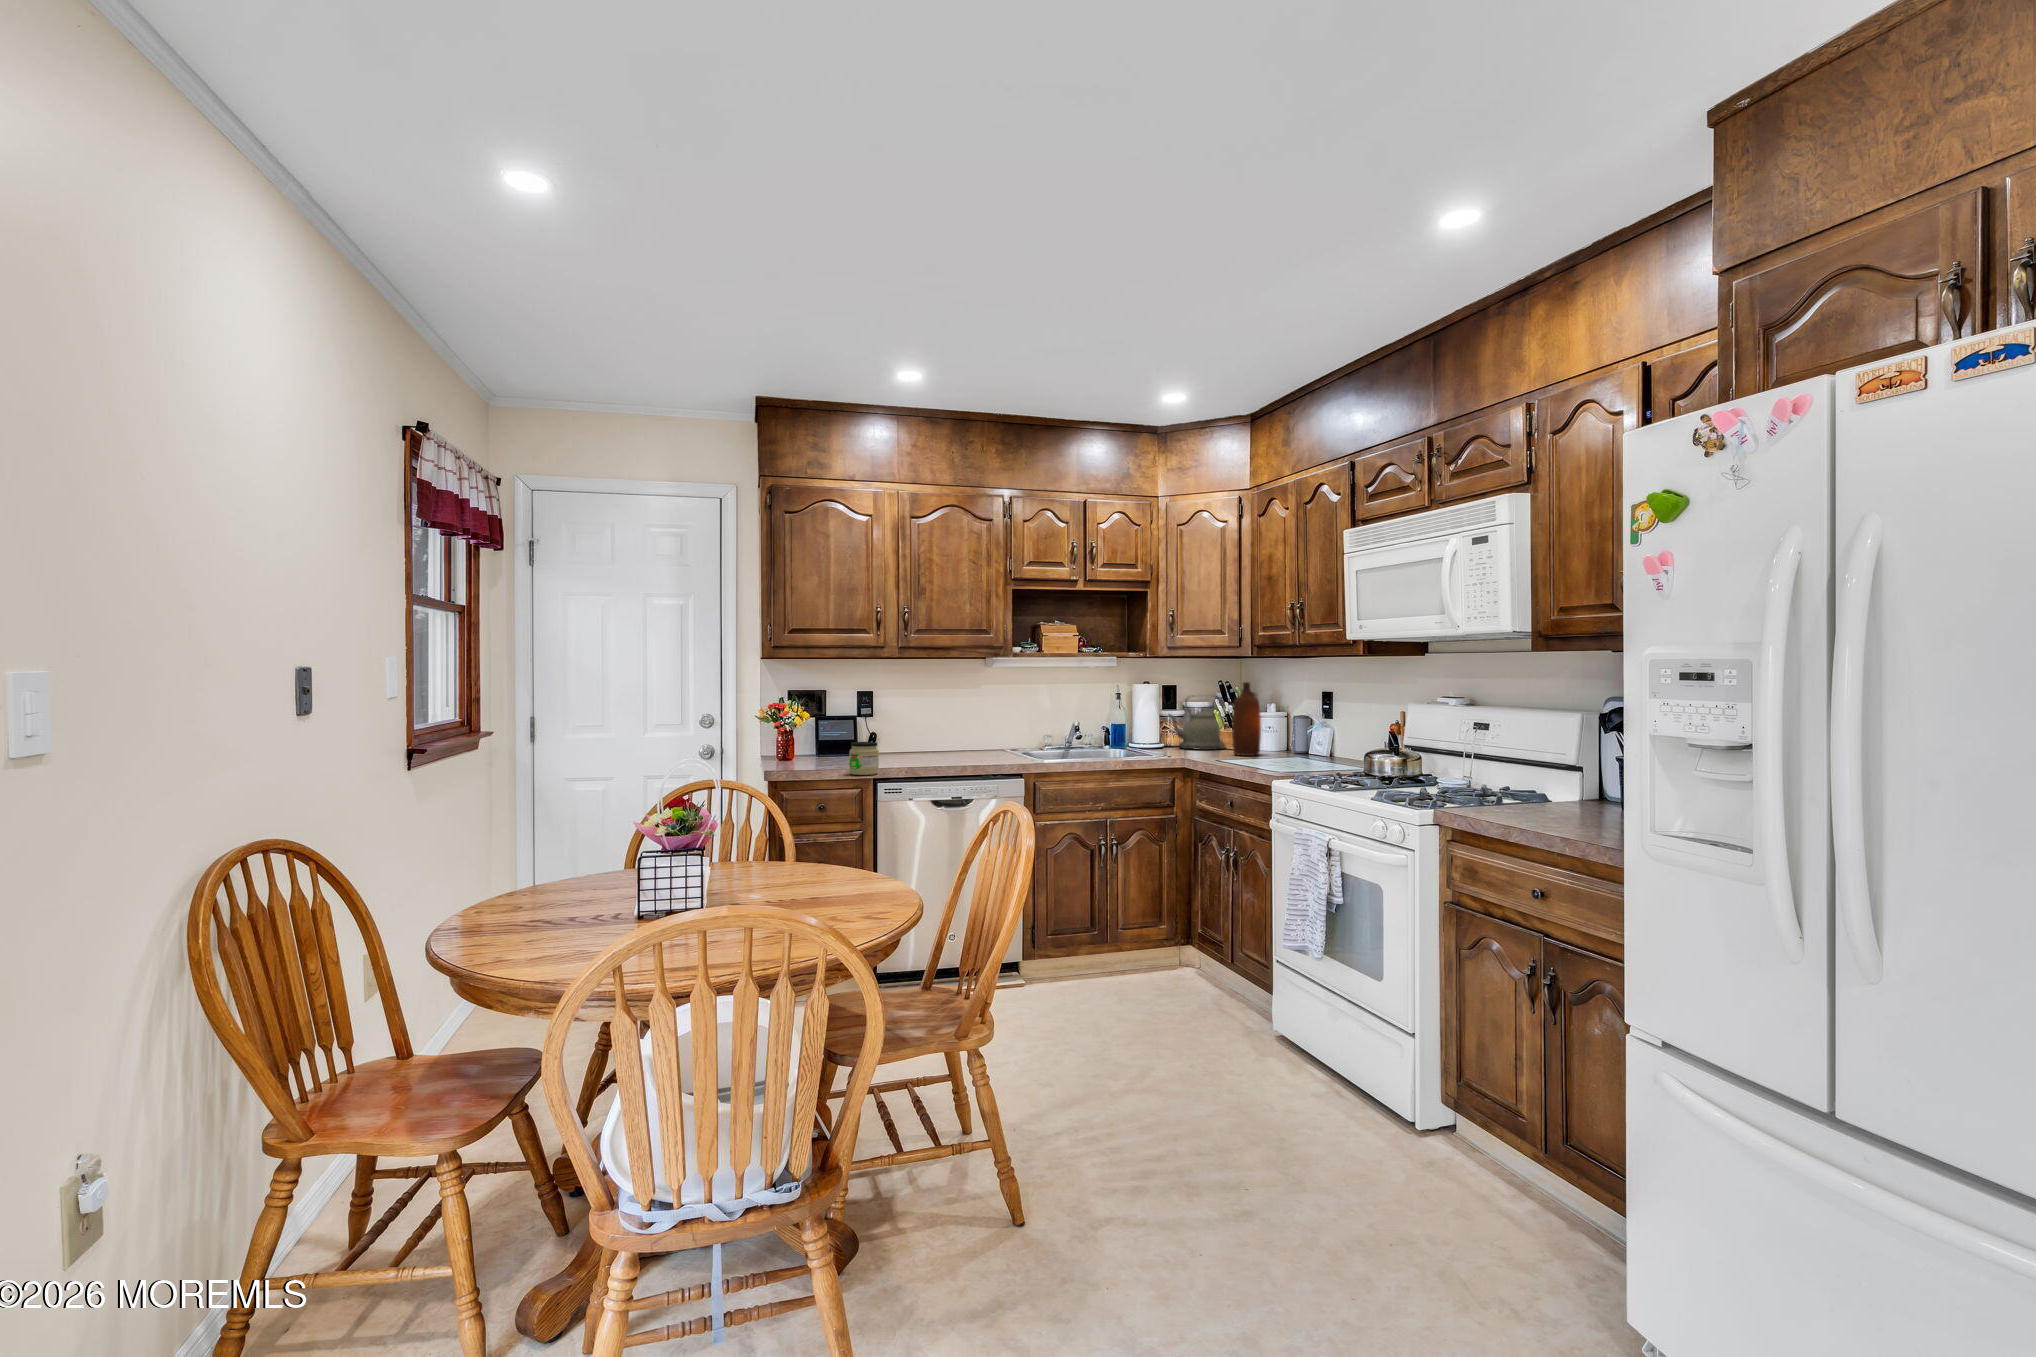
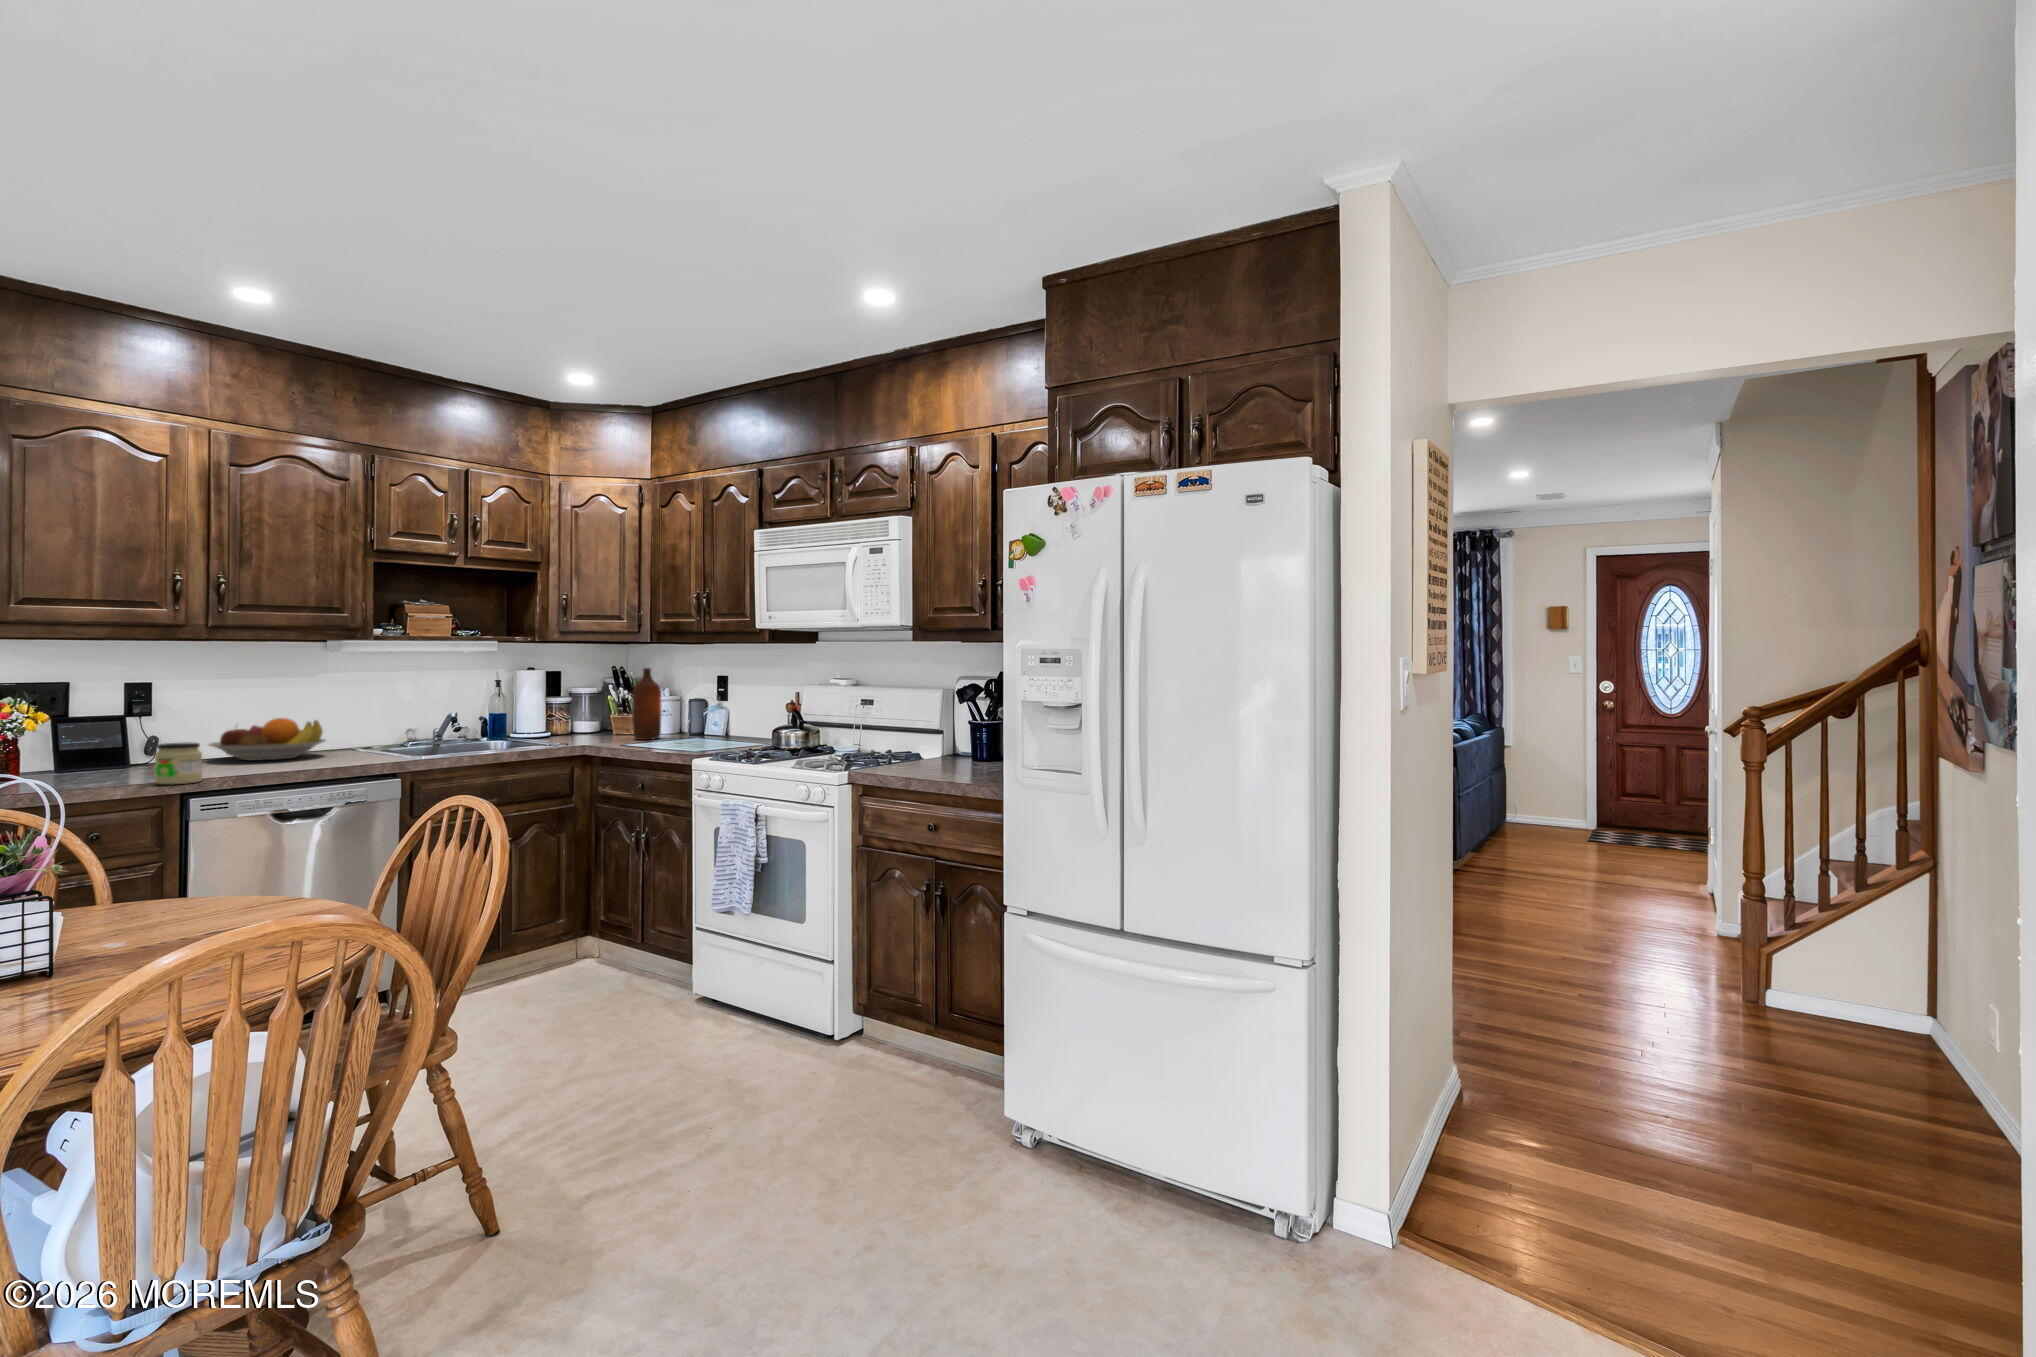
kettle: present [1168,696,1226,750] -> none [558,681,620,736]
fruit bowl: none [899,724,978,758] -> present [209,718,325,760]

